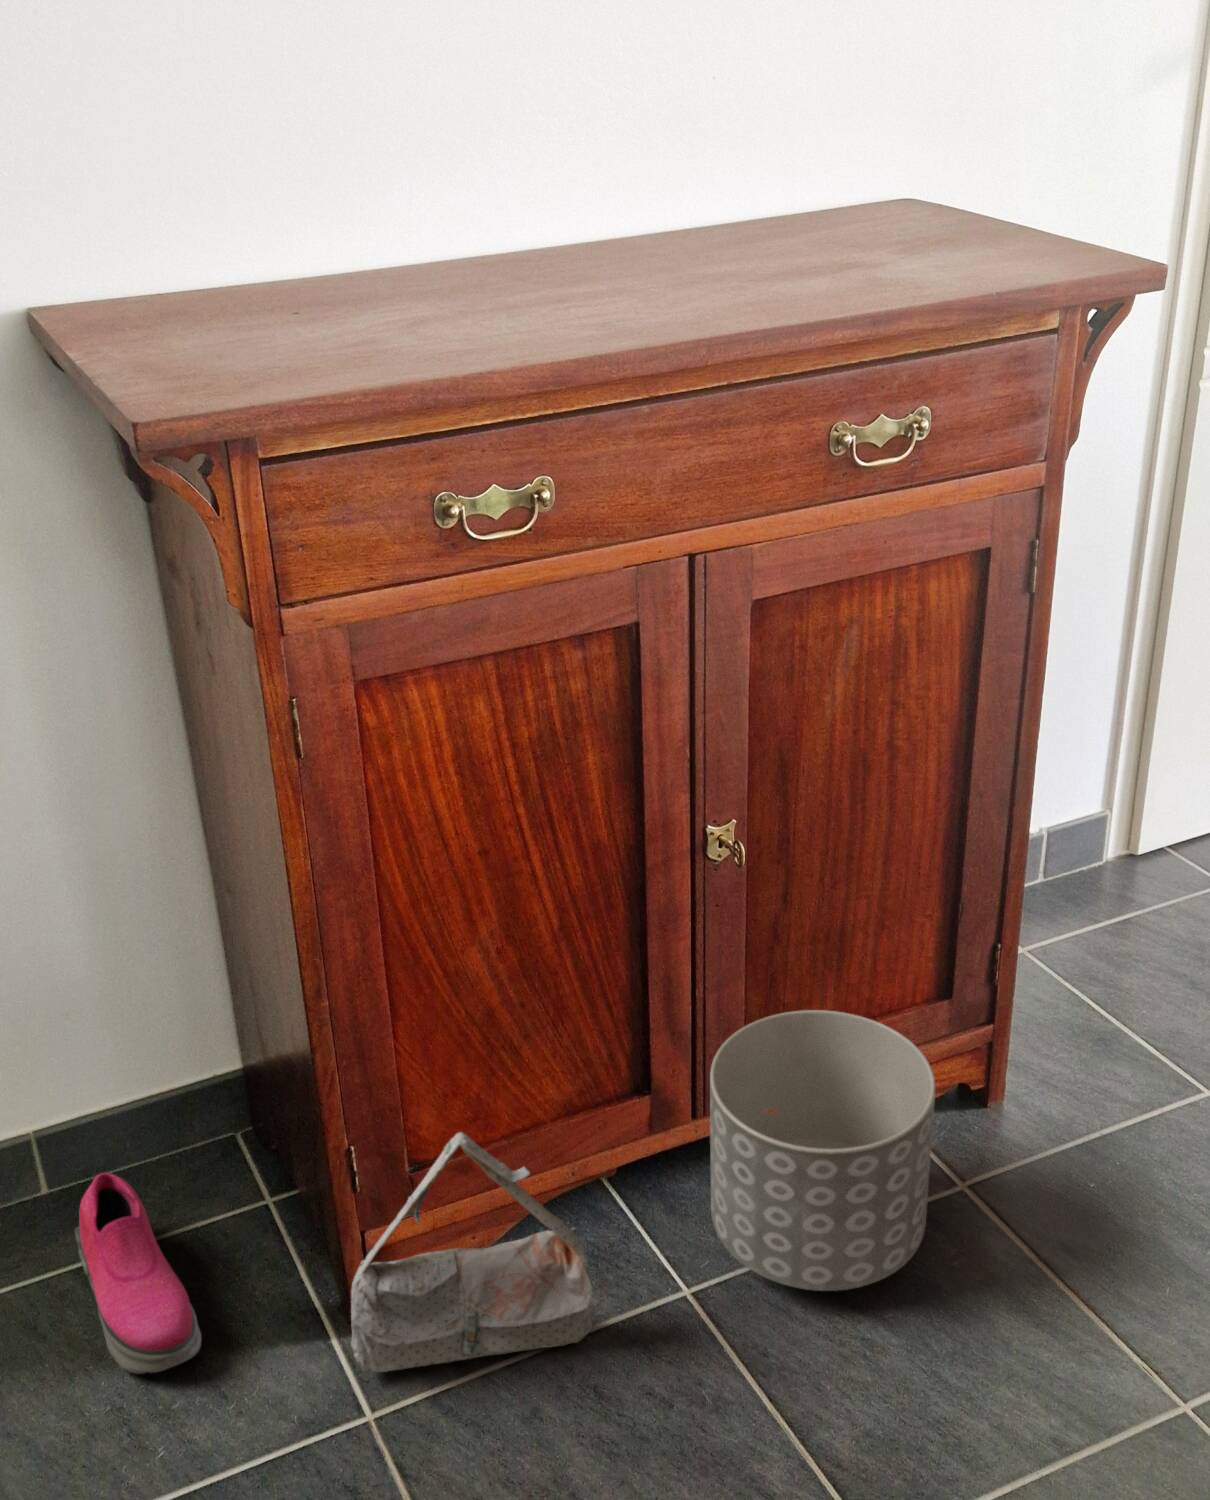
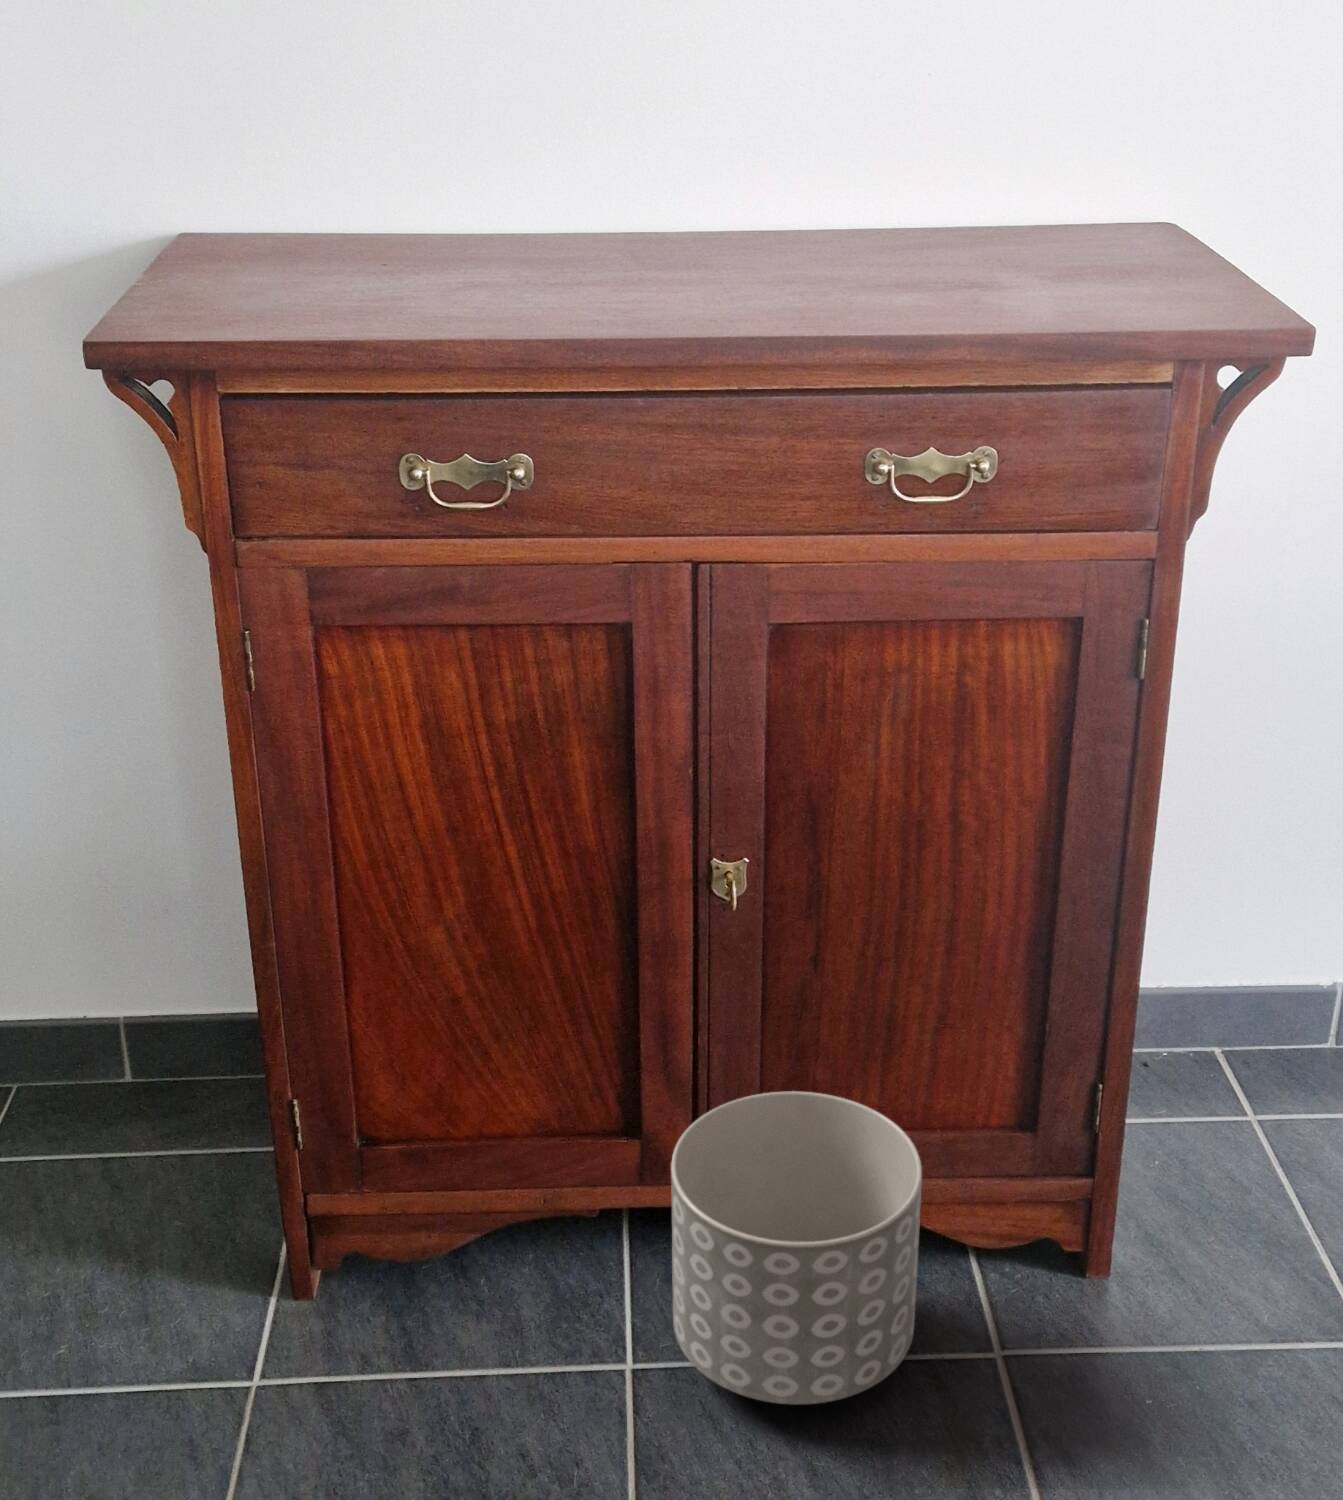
bag: present [351,1132,598,1372] -> none [258,1108,507,1369]
shoe: present [75,1173,201,1374] -> none [69,1074,163,1270]

